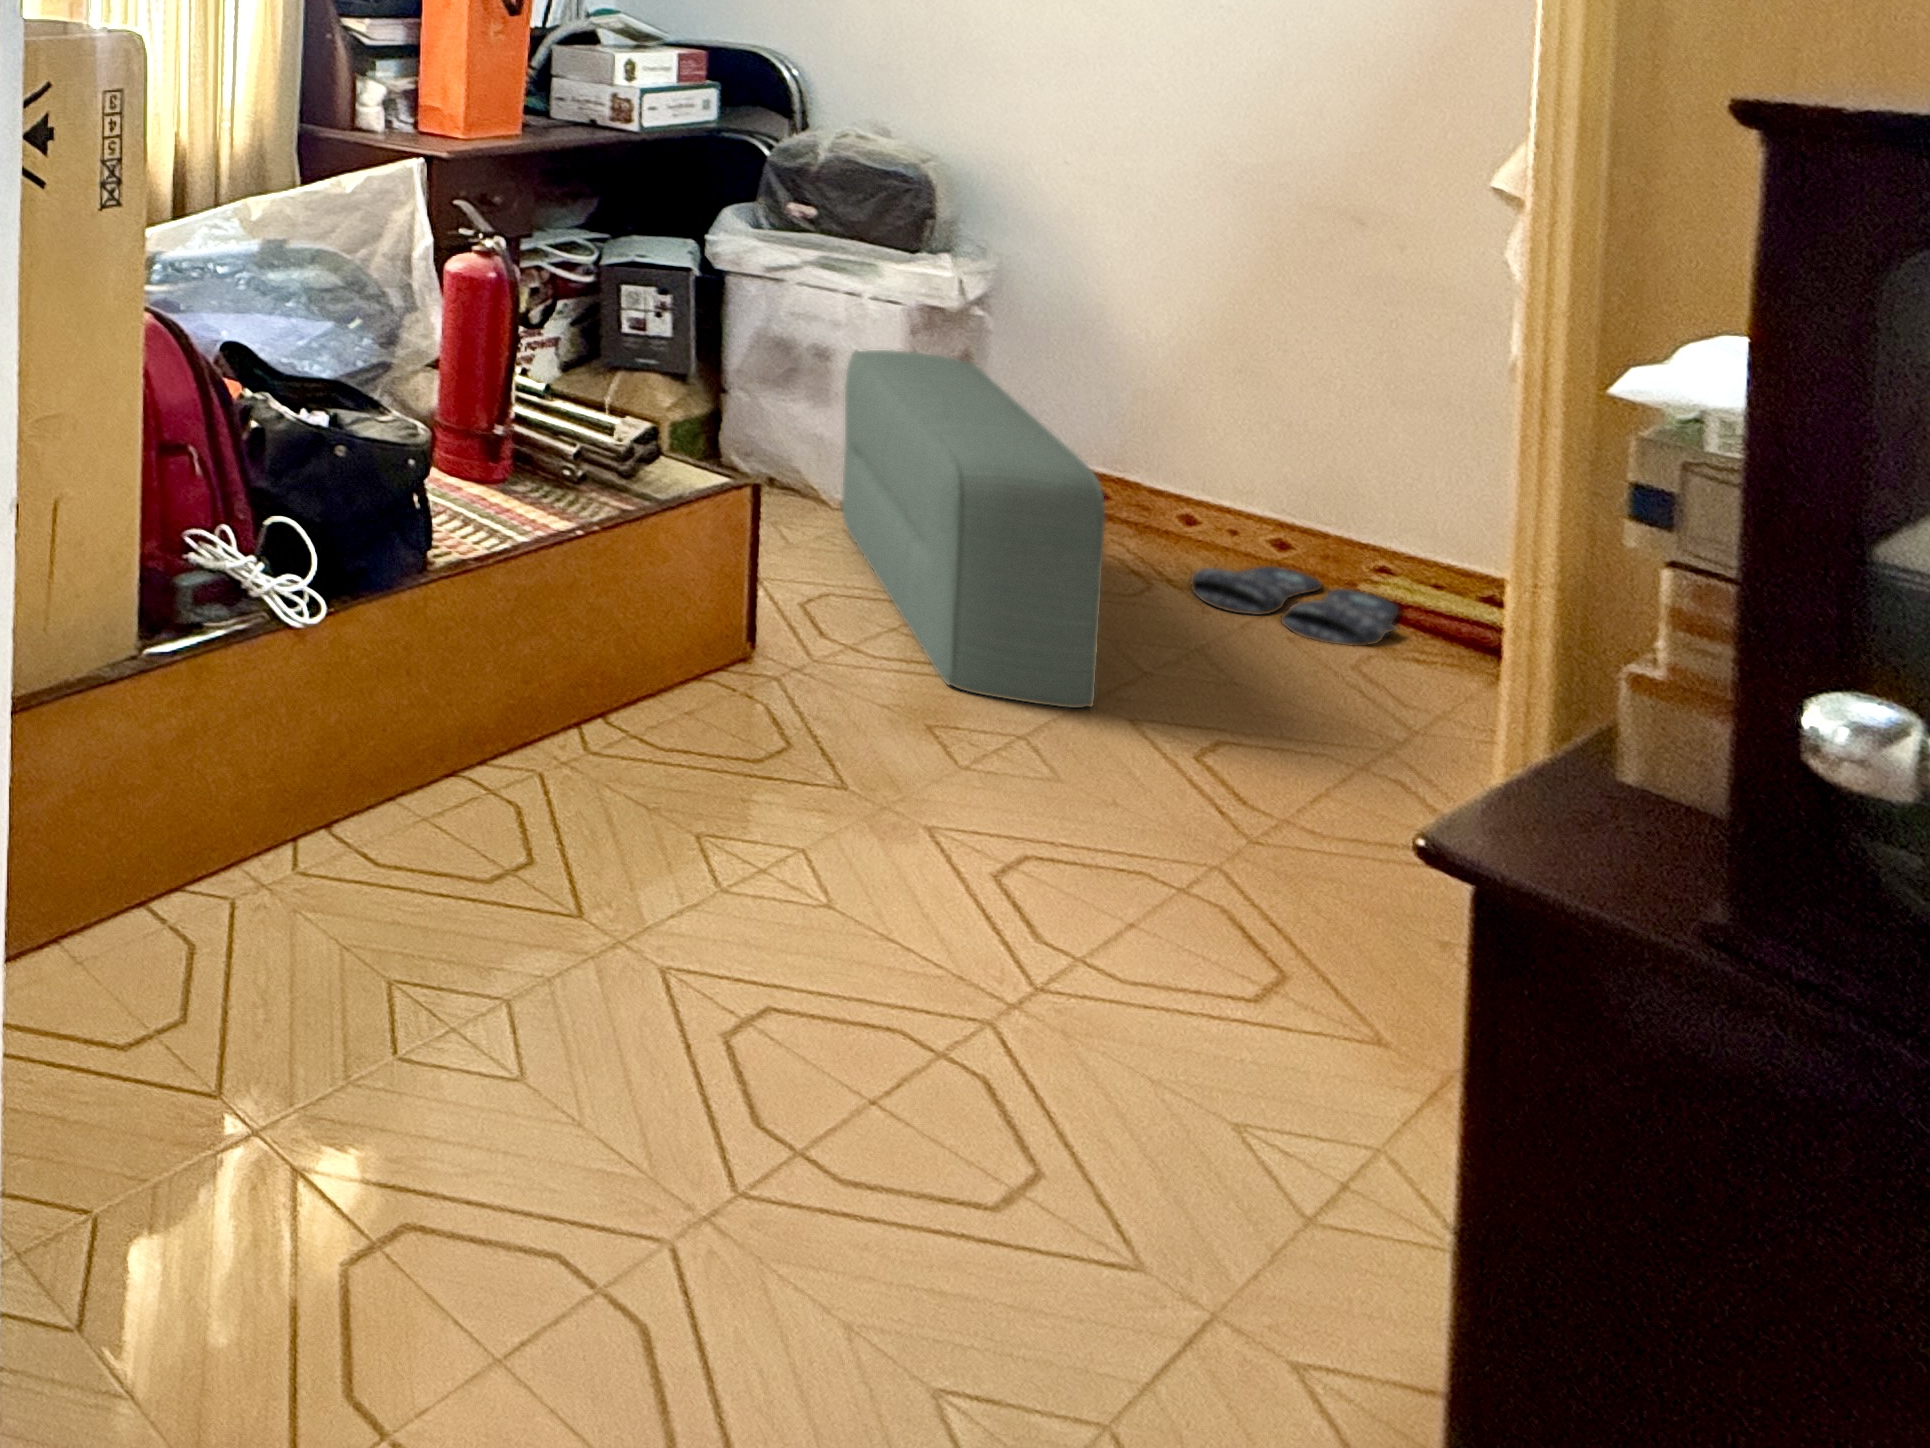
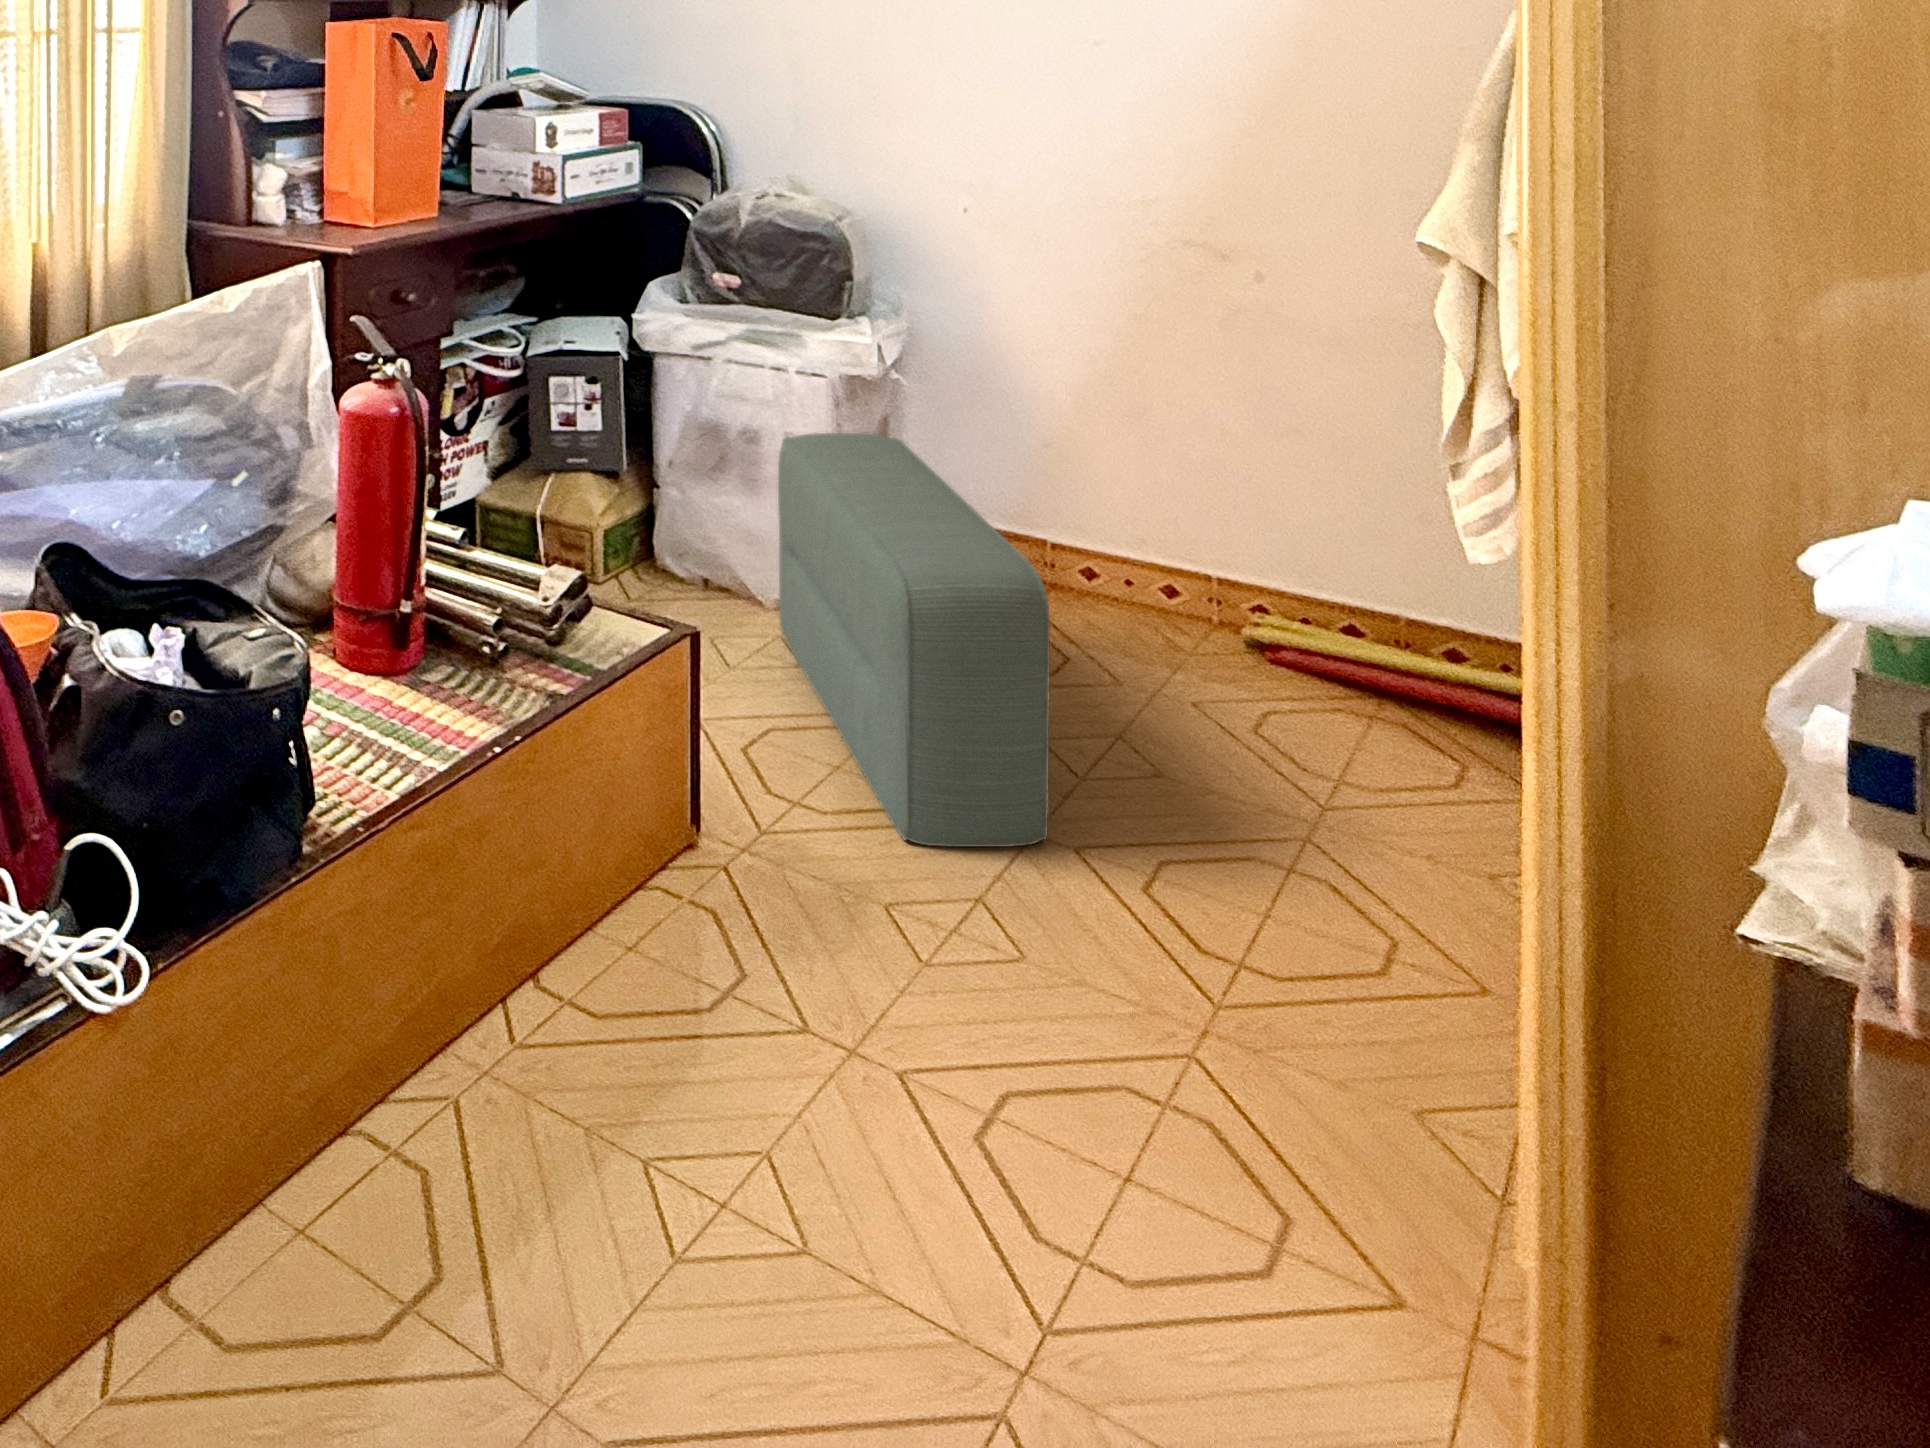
slippers: present [1191,566,1400,646] -> none [1105,617,1289,704]

